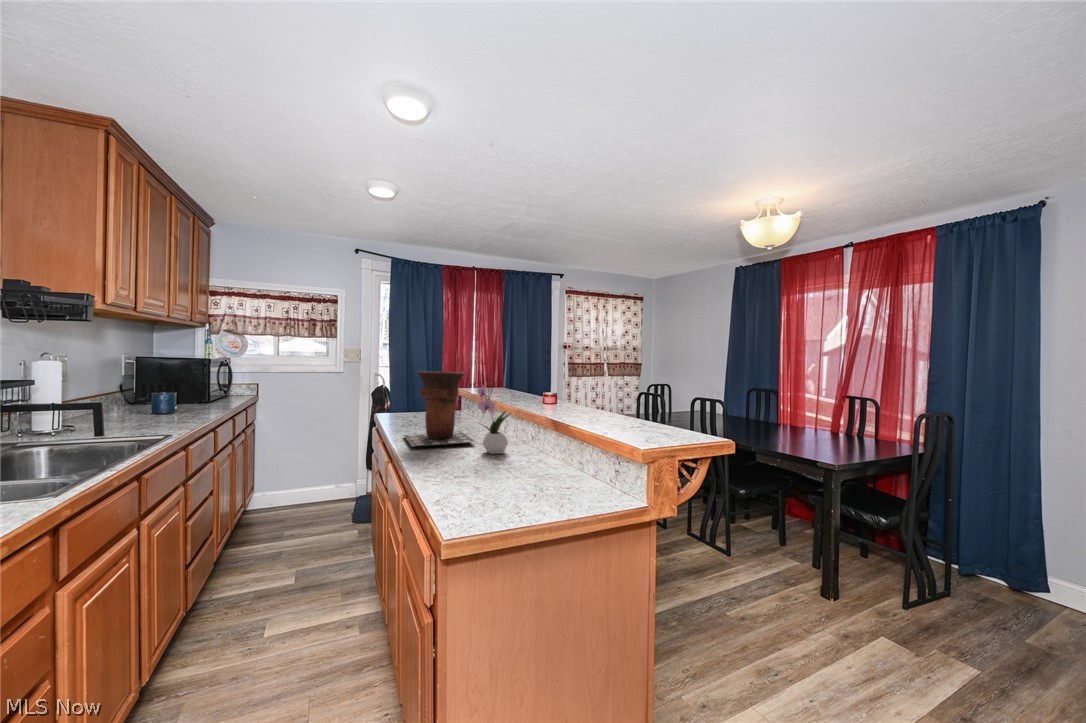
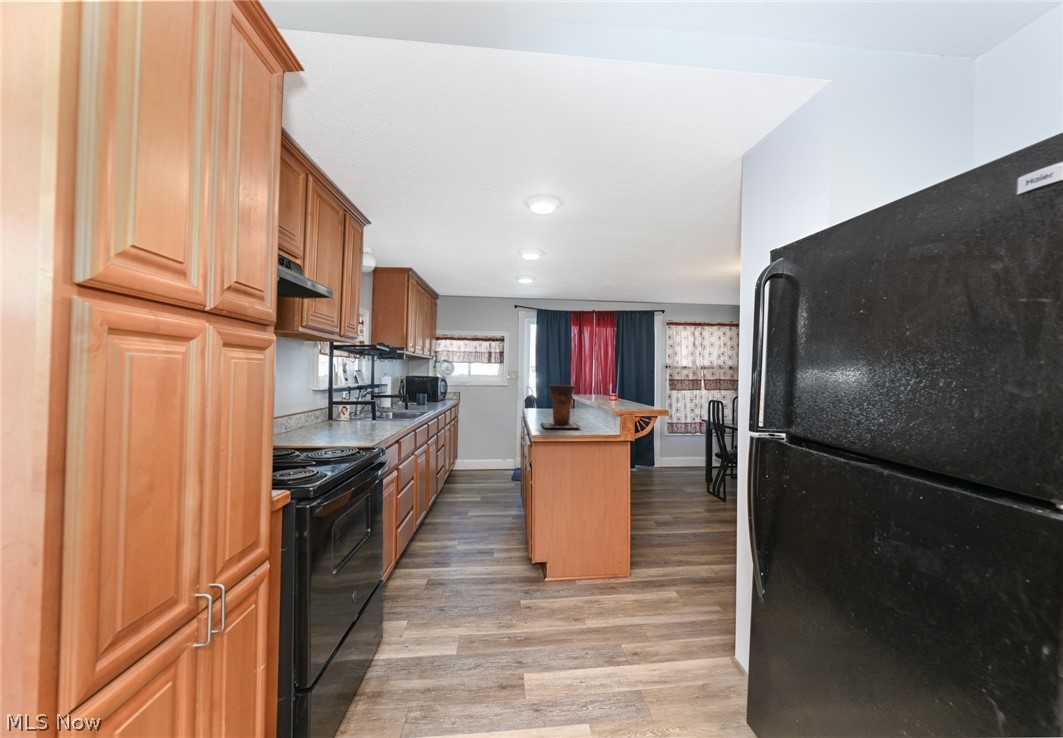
flower arrangement: present [478,375,510,454] -> none [581,387,601,434]

